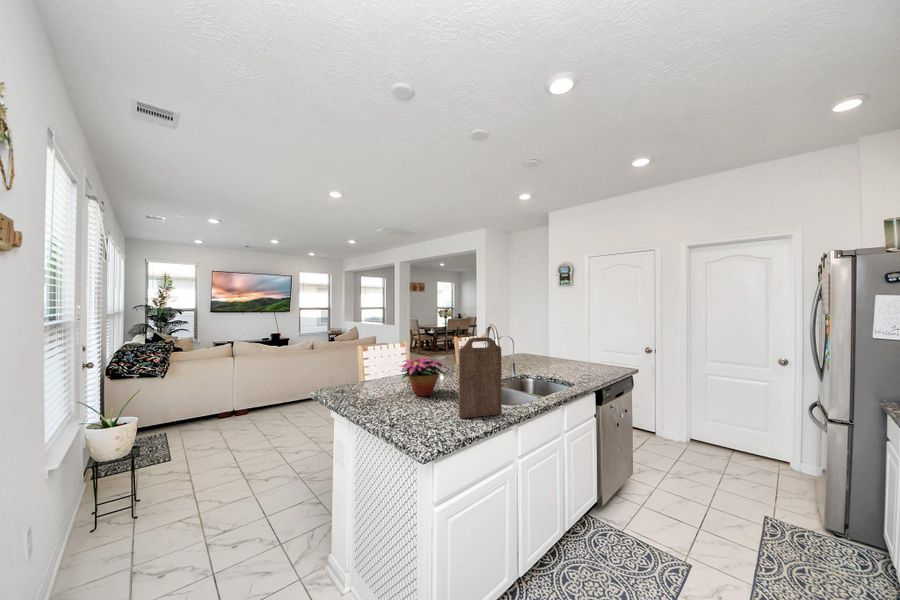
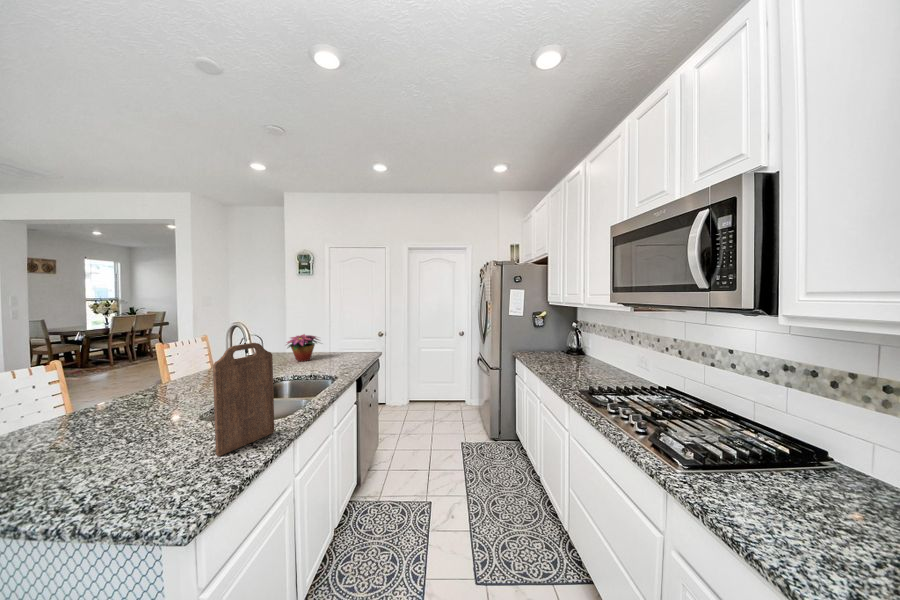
flower arrangement: present [400,357,447,397] -> present [287,334,319,361]

